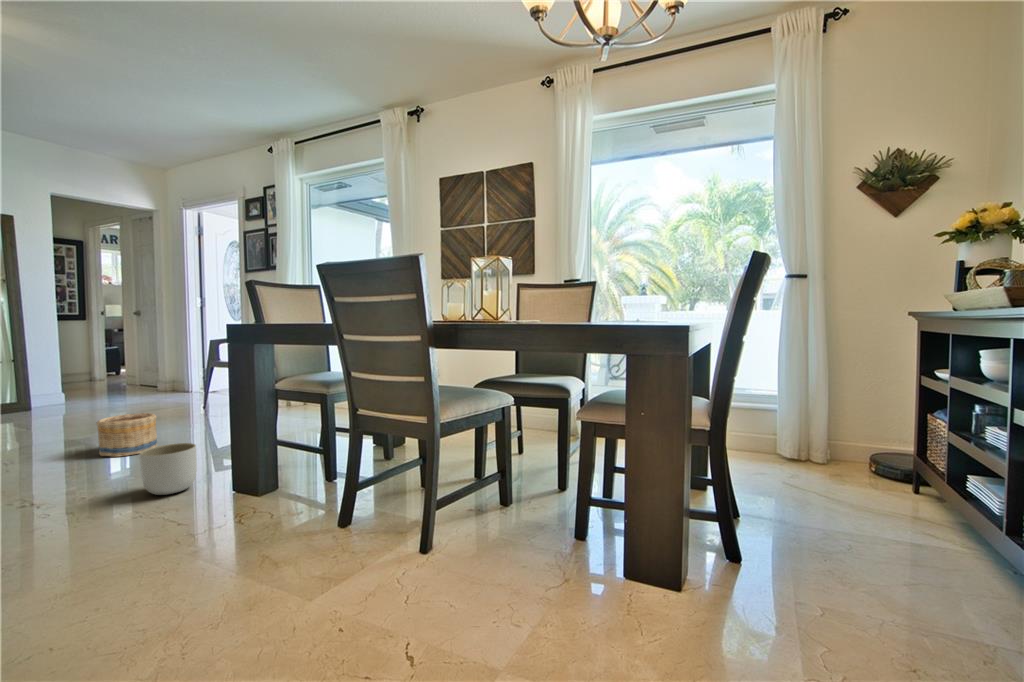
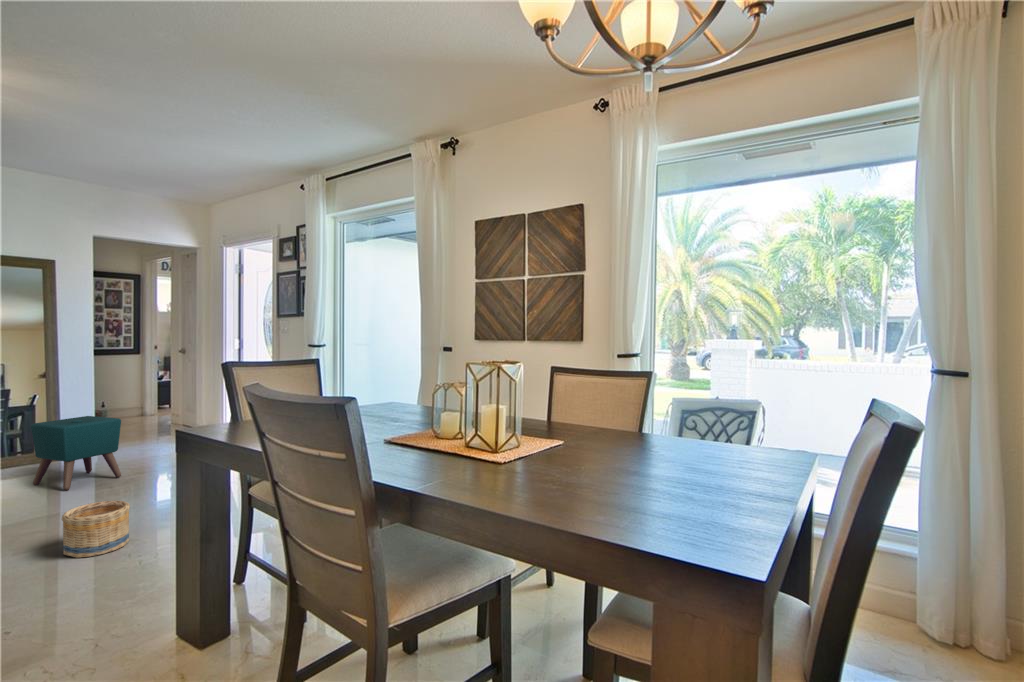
ottoman: none [17,361,110,425] -> present [31,416,121,490]
planter: present [140,443,197,495] -> none [50,574,123,648]

